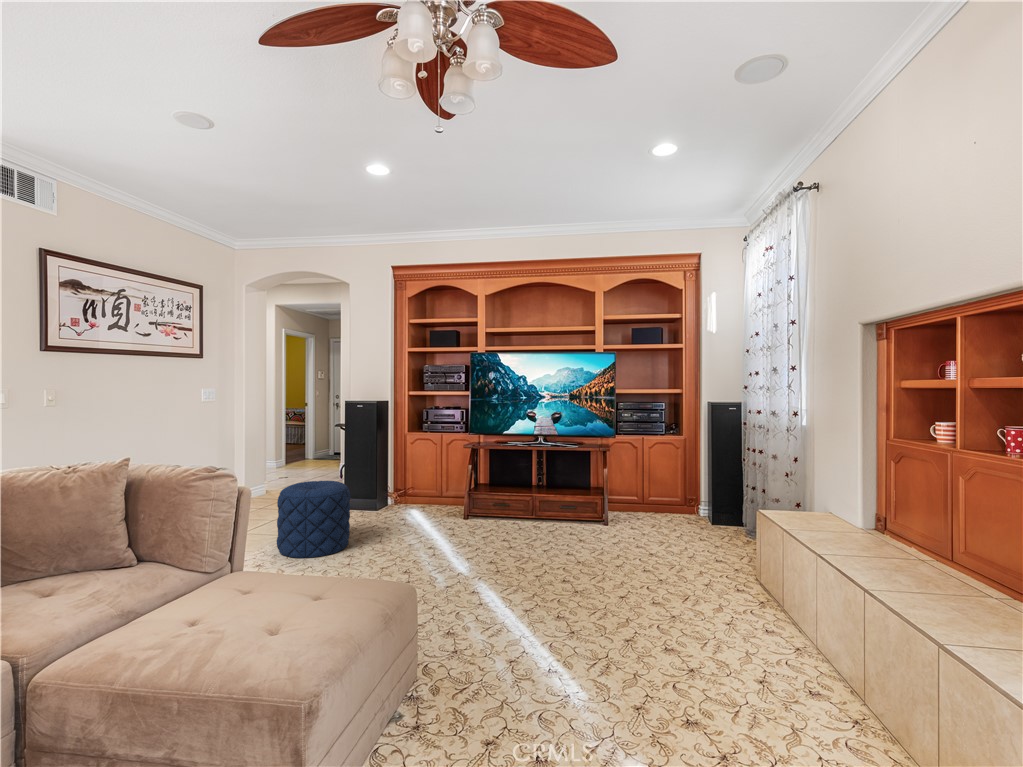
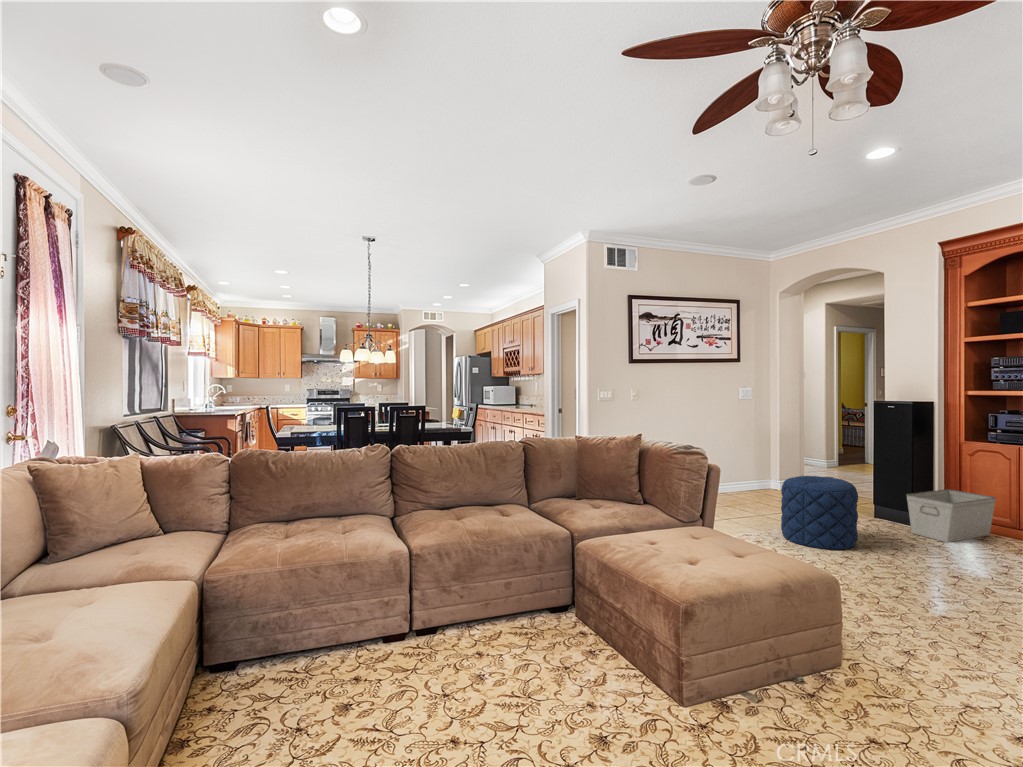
storage bin: none [375,475,428,520] -> present [907,489,996,542]

